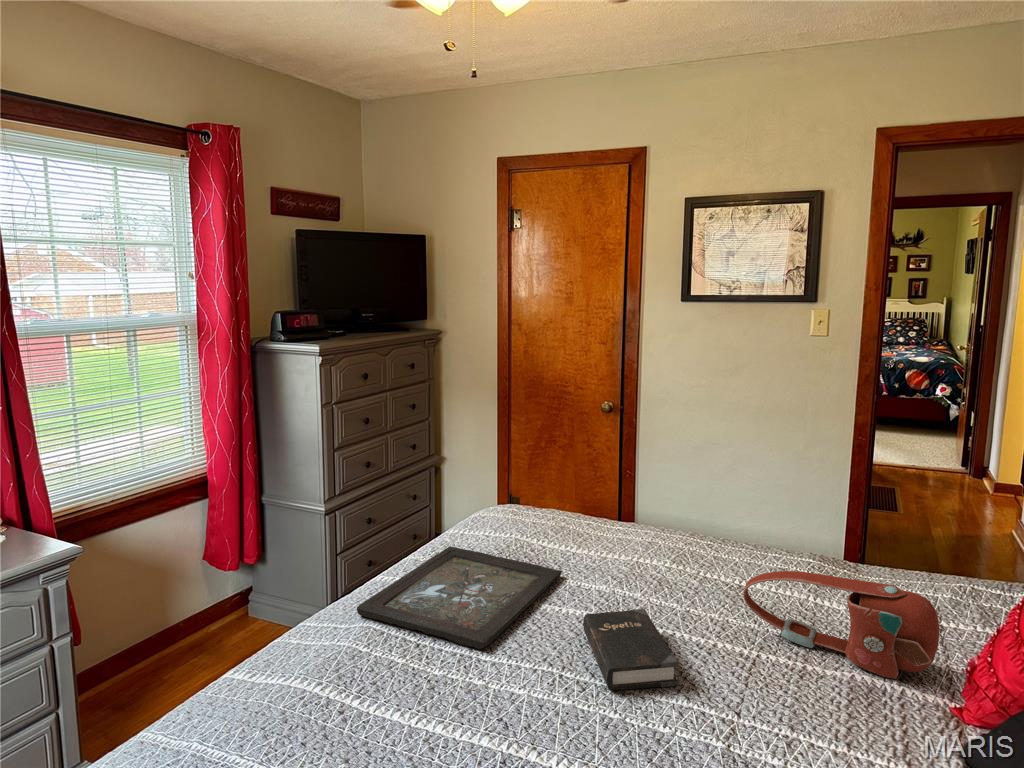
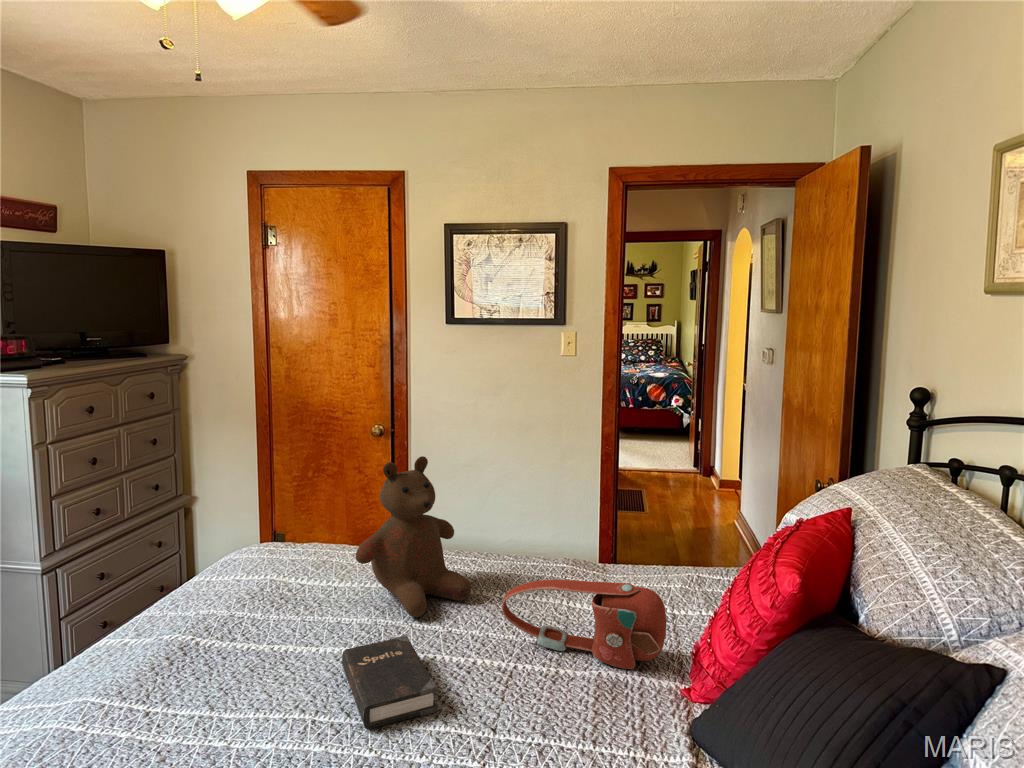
teddy bear: none [593,436,708,594] -> present [356,456,471,617]
tray: present [357,546,562,649] -> none [65,592,323,707]

